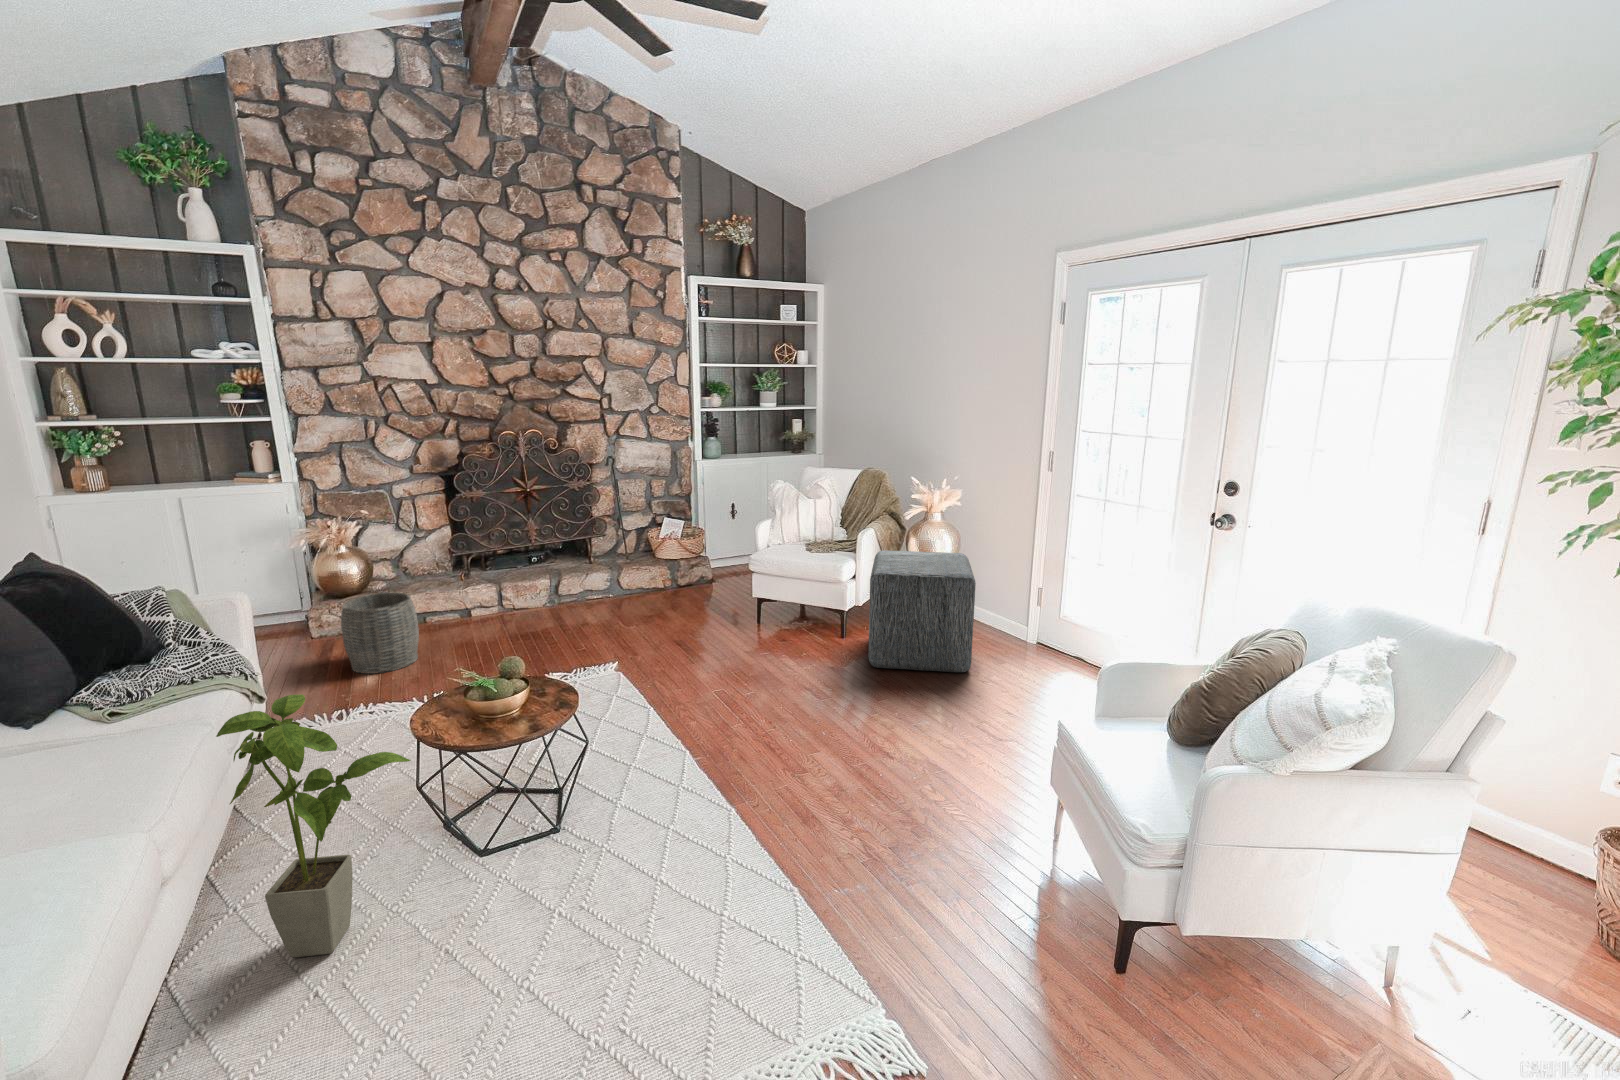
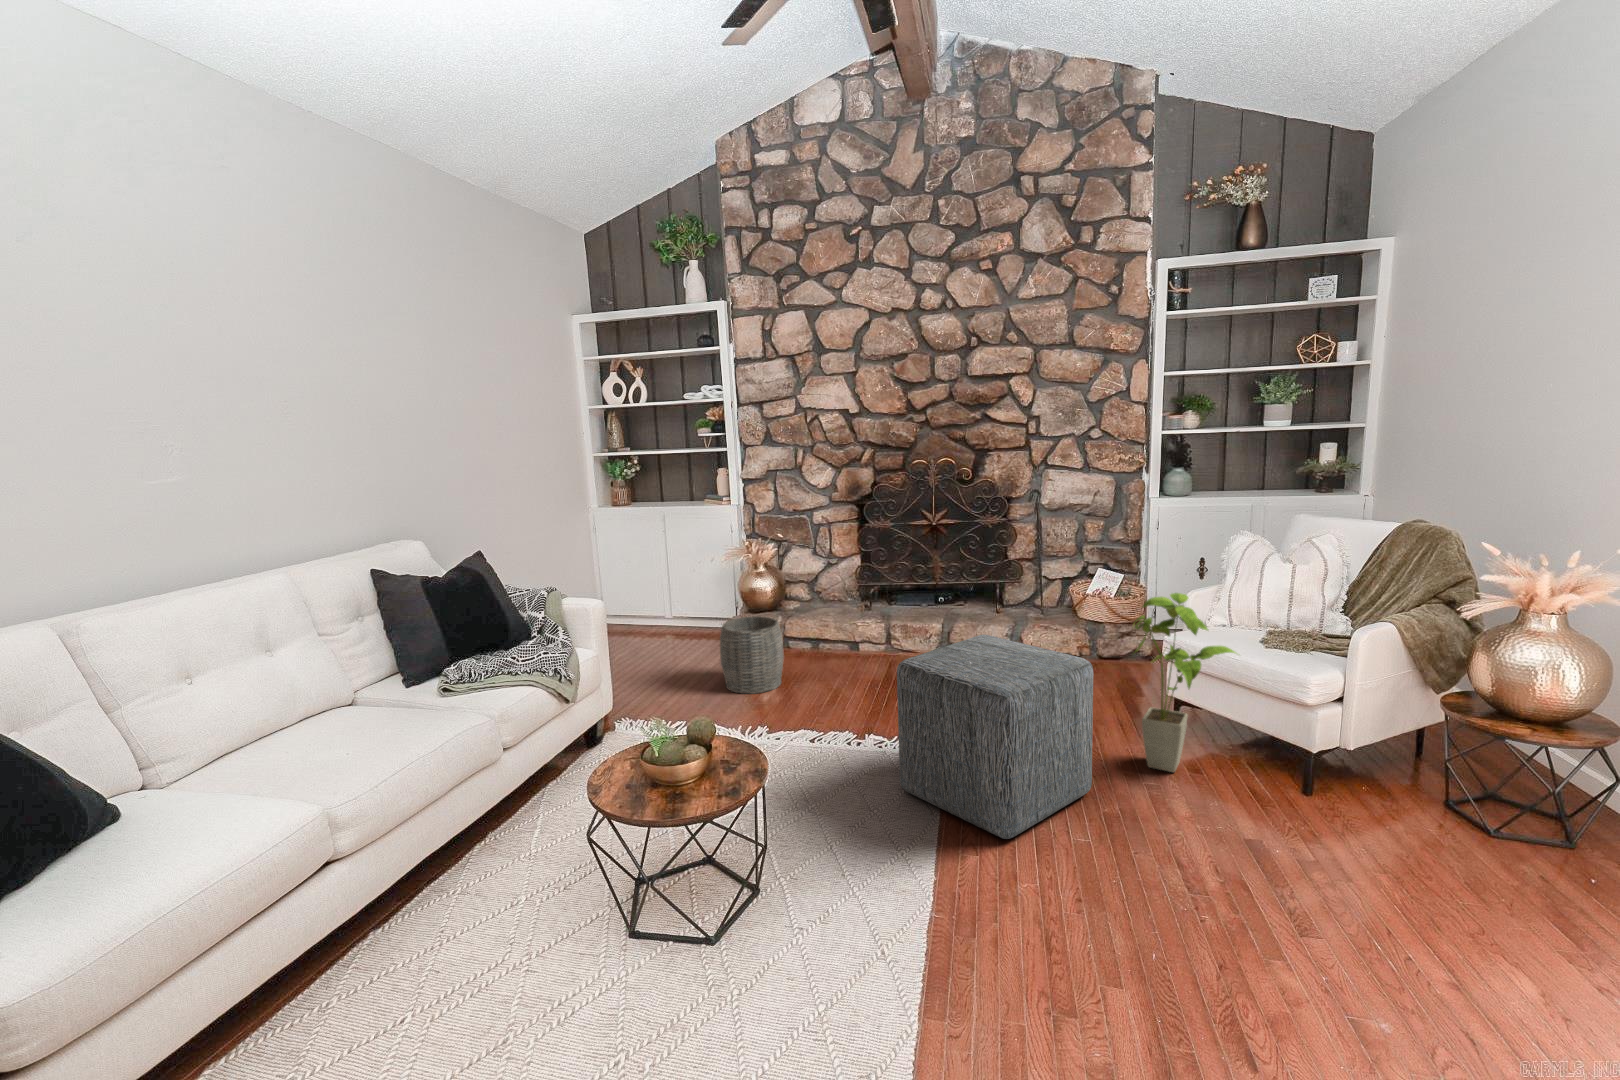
ottoman: present [868,550,976,672] -> present [897,635,1093,839]
house plant: present [216,695,411,957] -> present [1135,593,1236,772]

